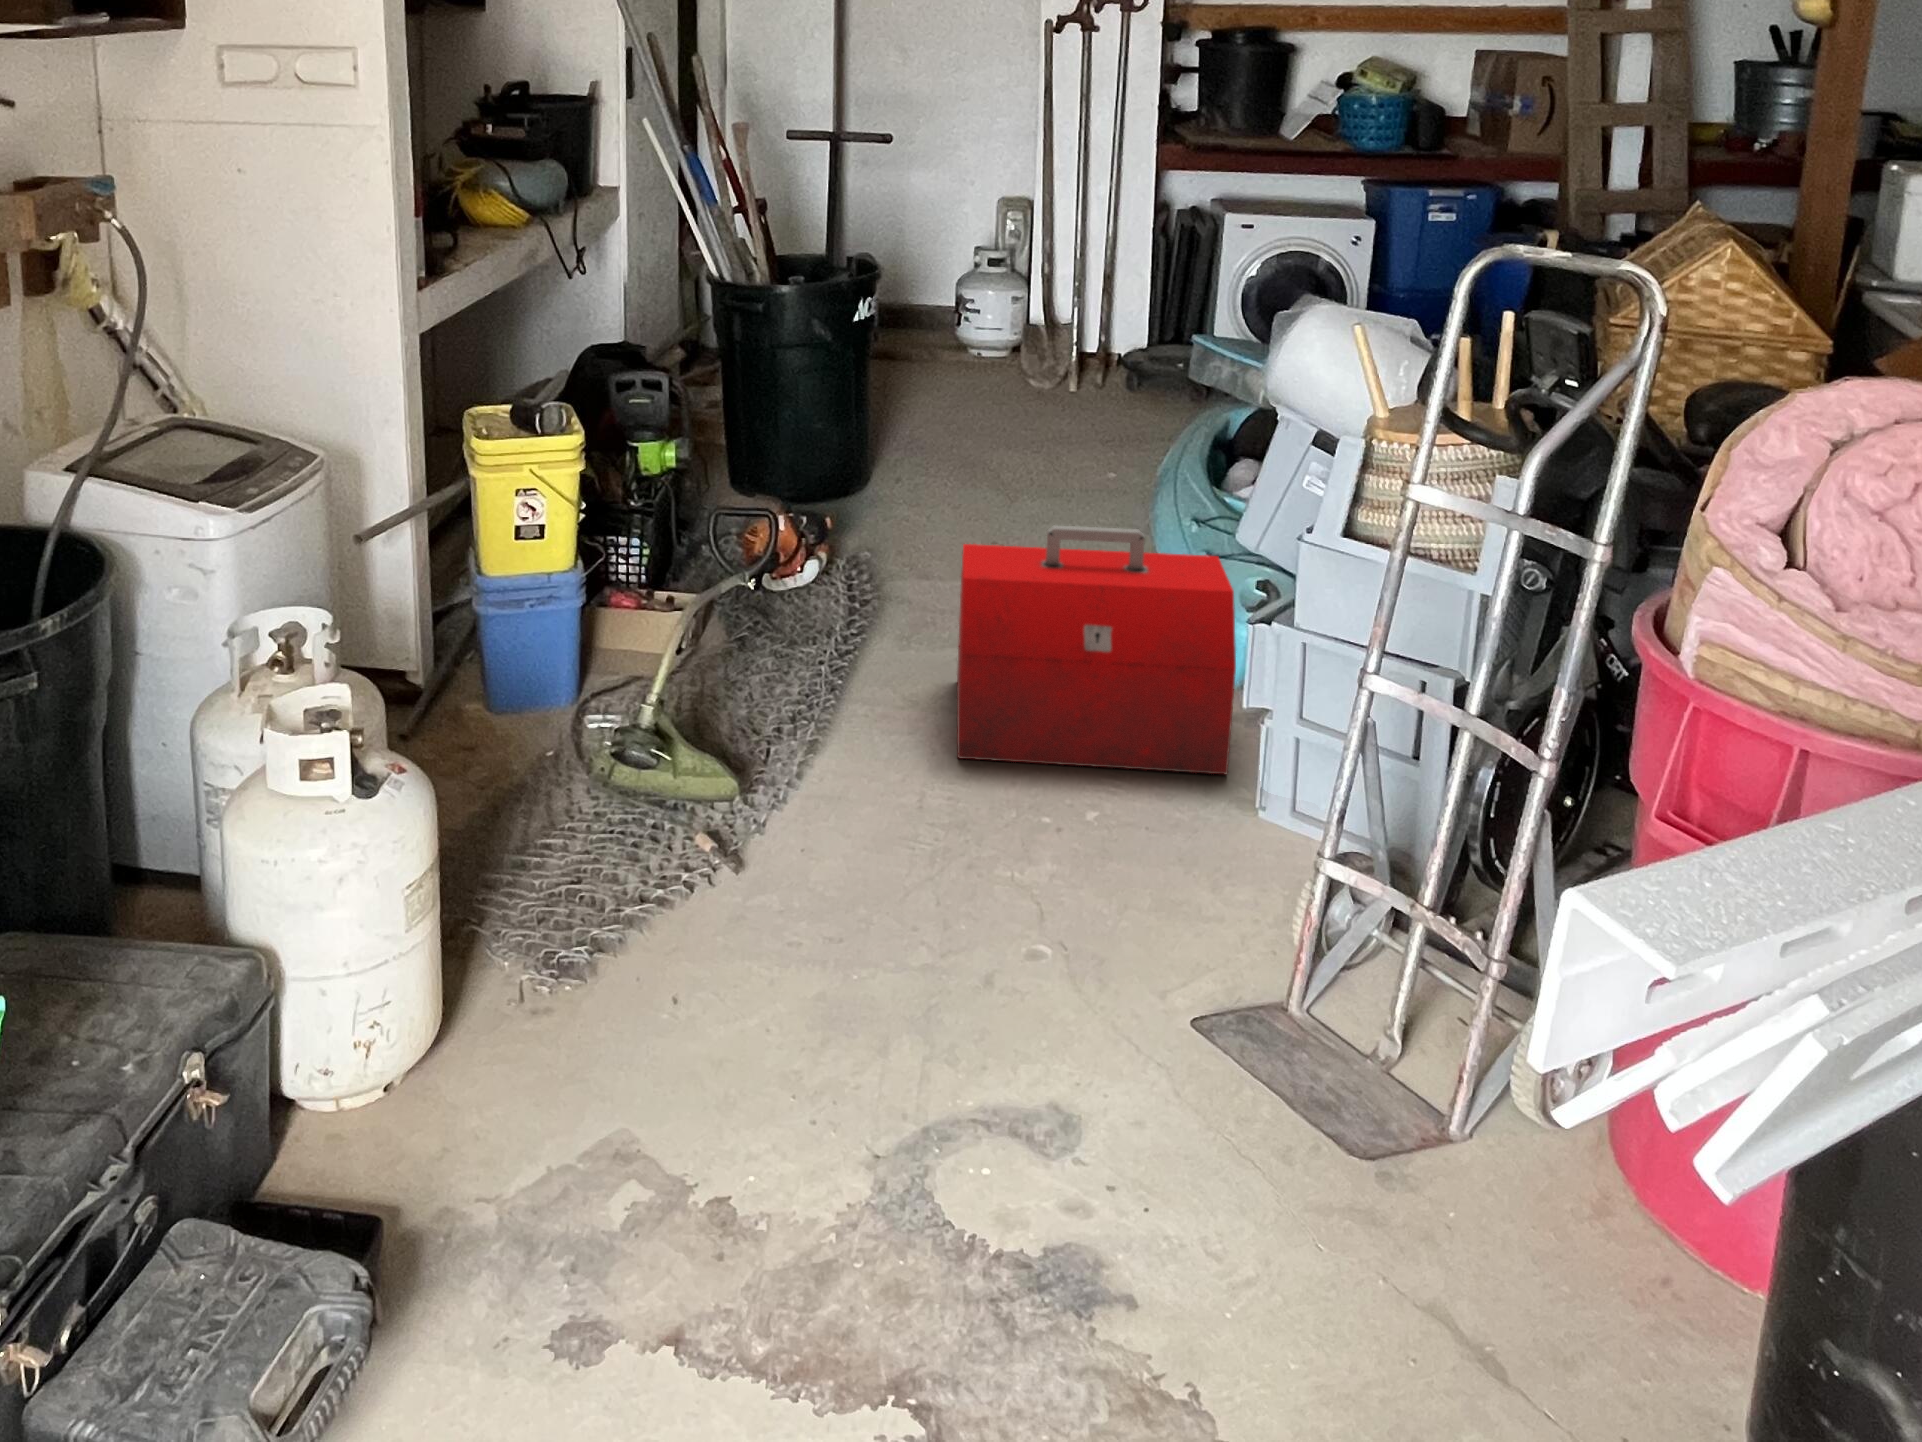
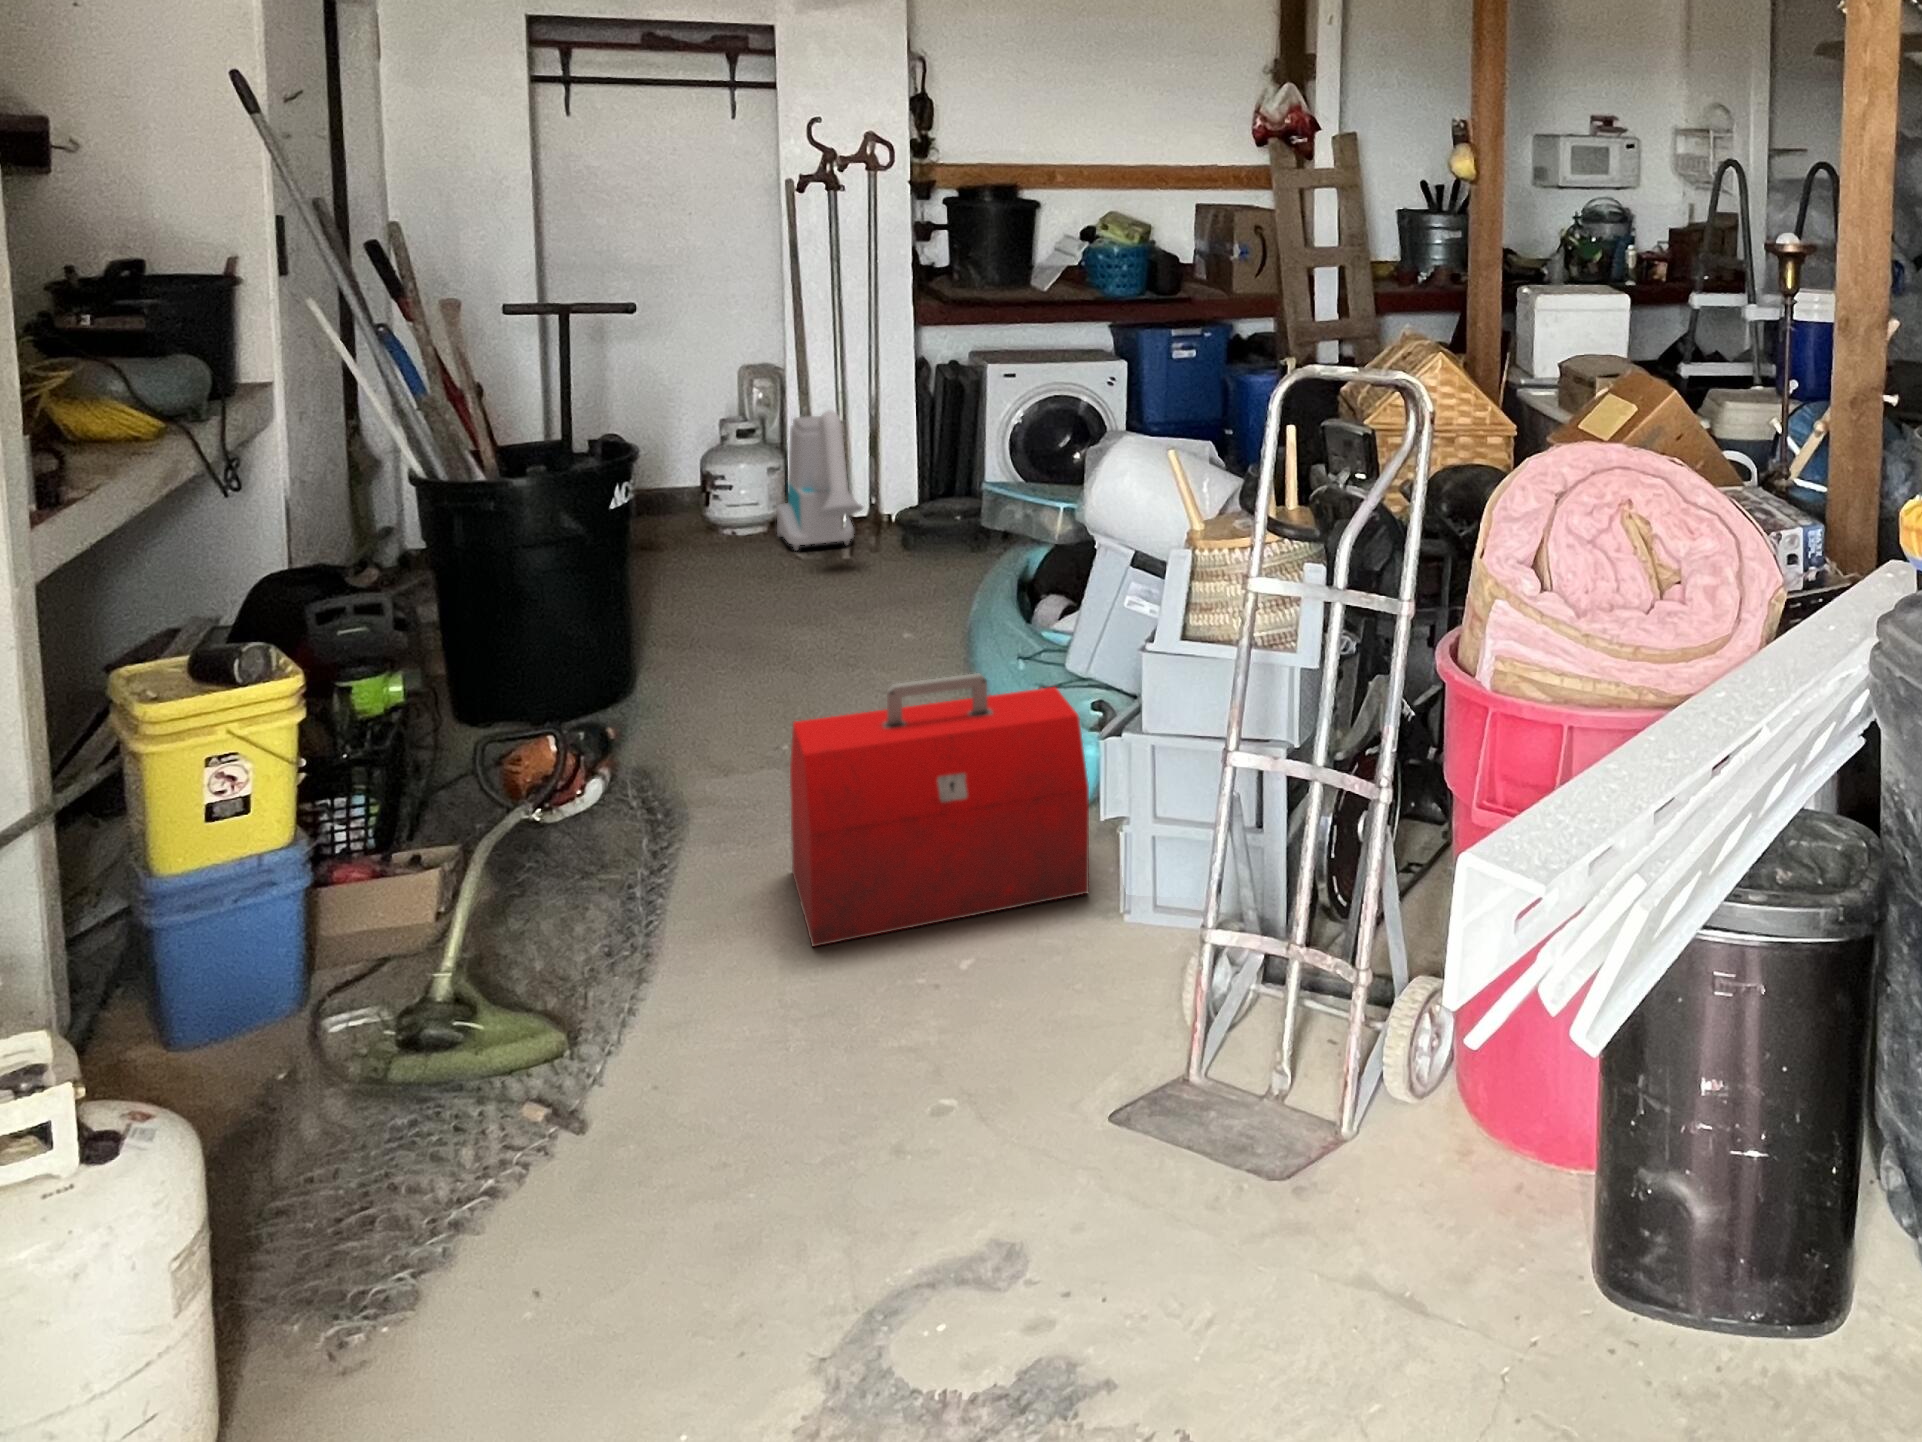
vacuum cleaner: none [1017,246,1089,376] -> present [777,410,863,550]

